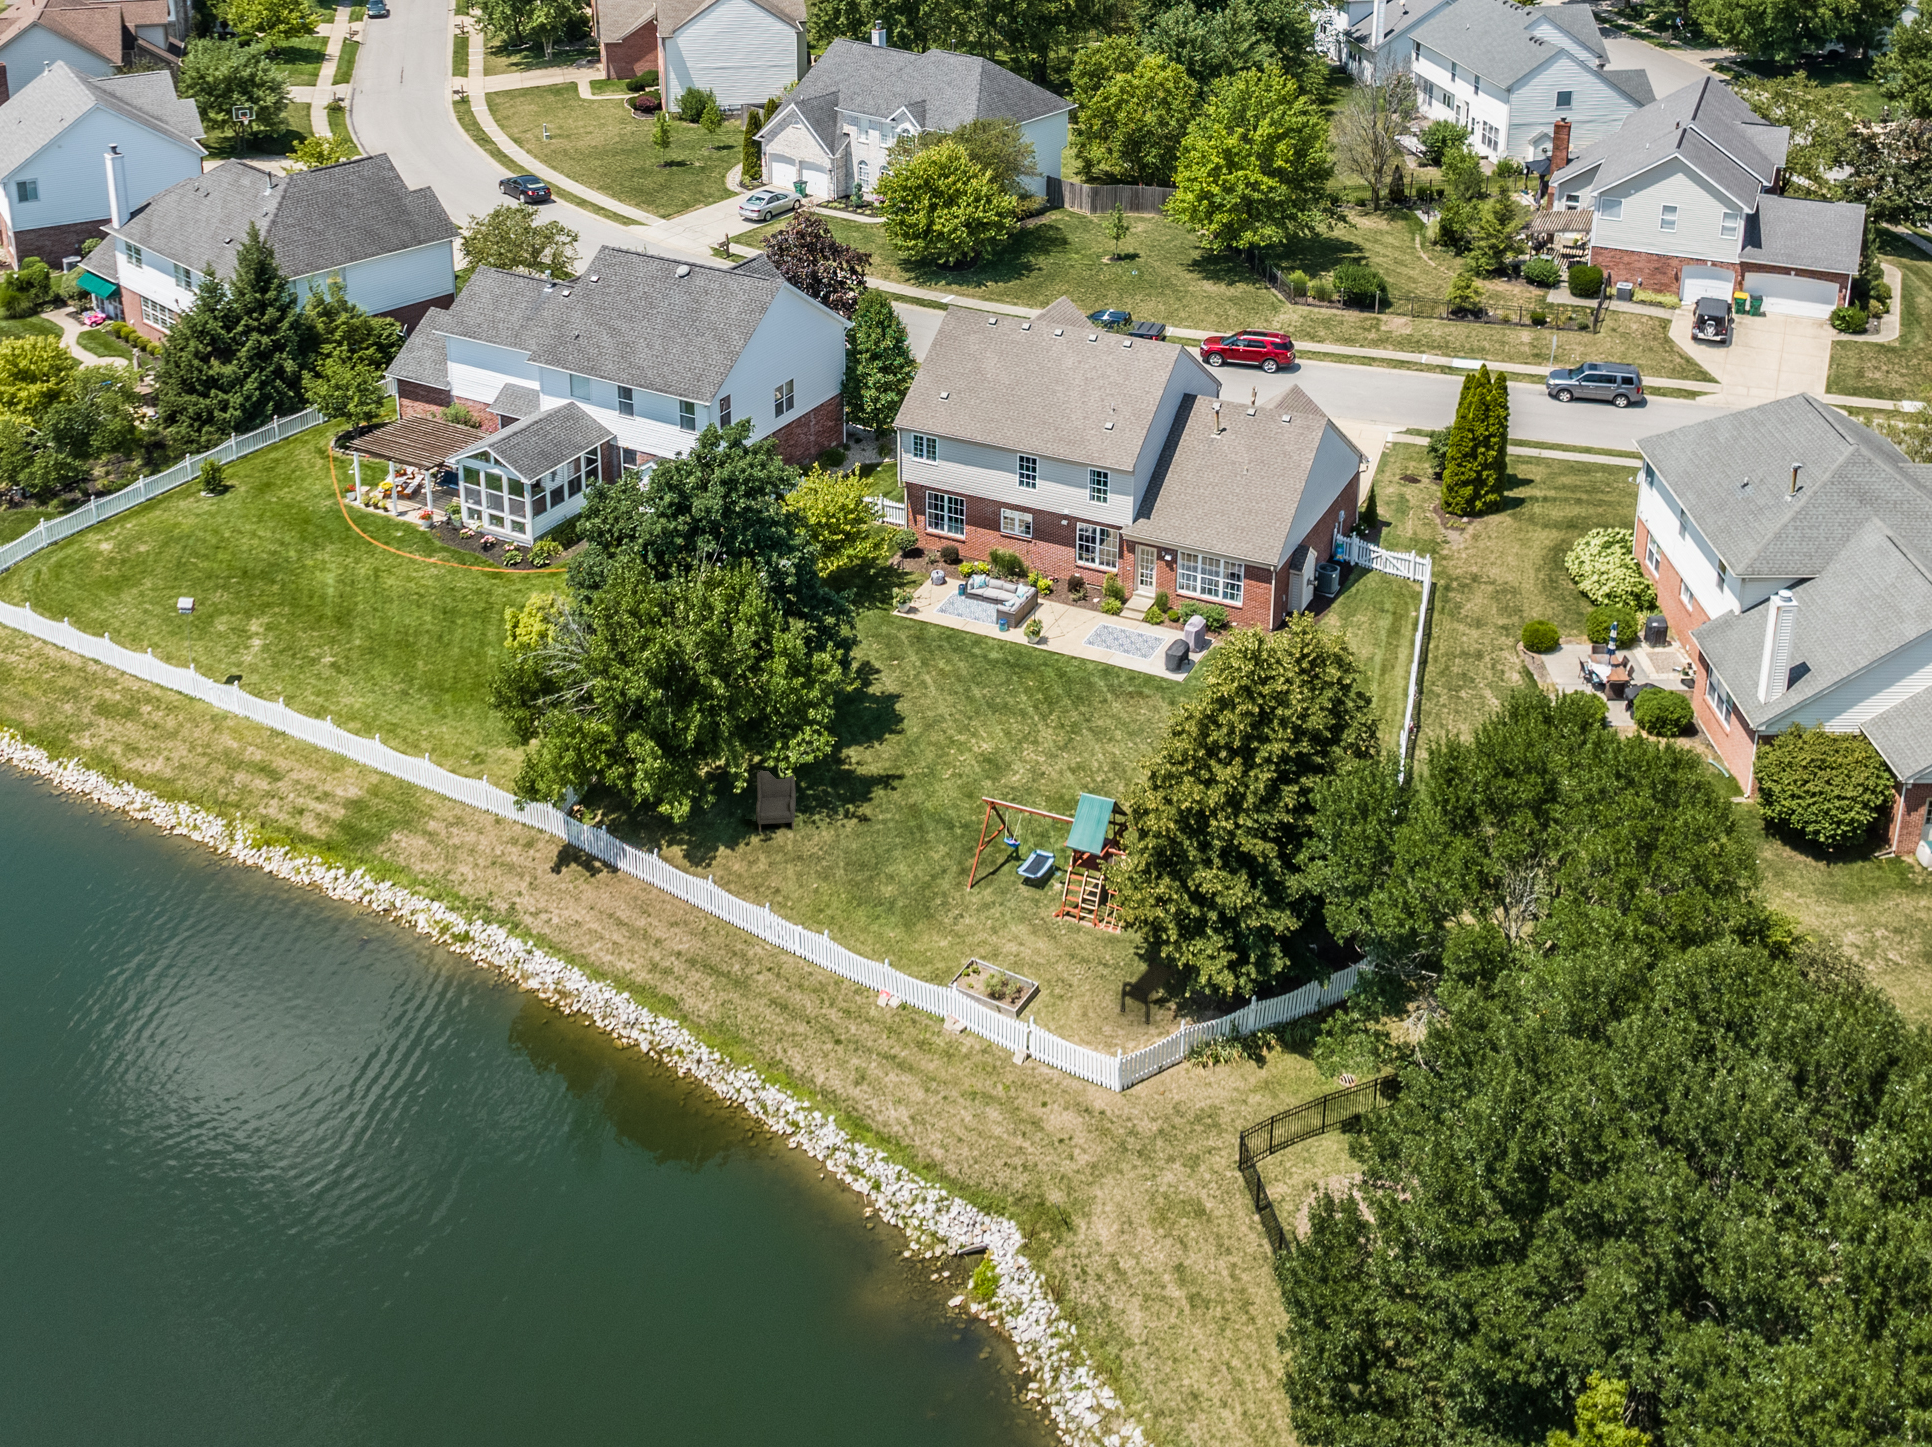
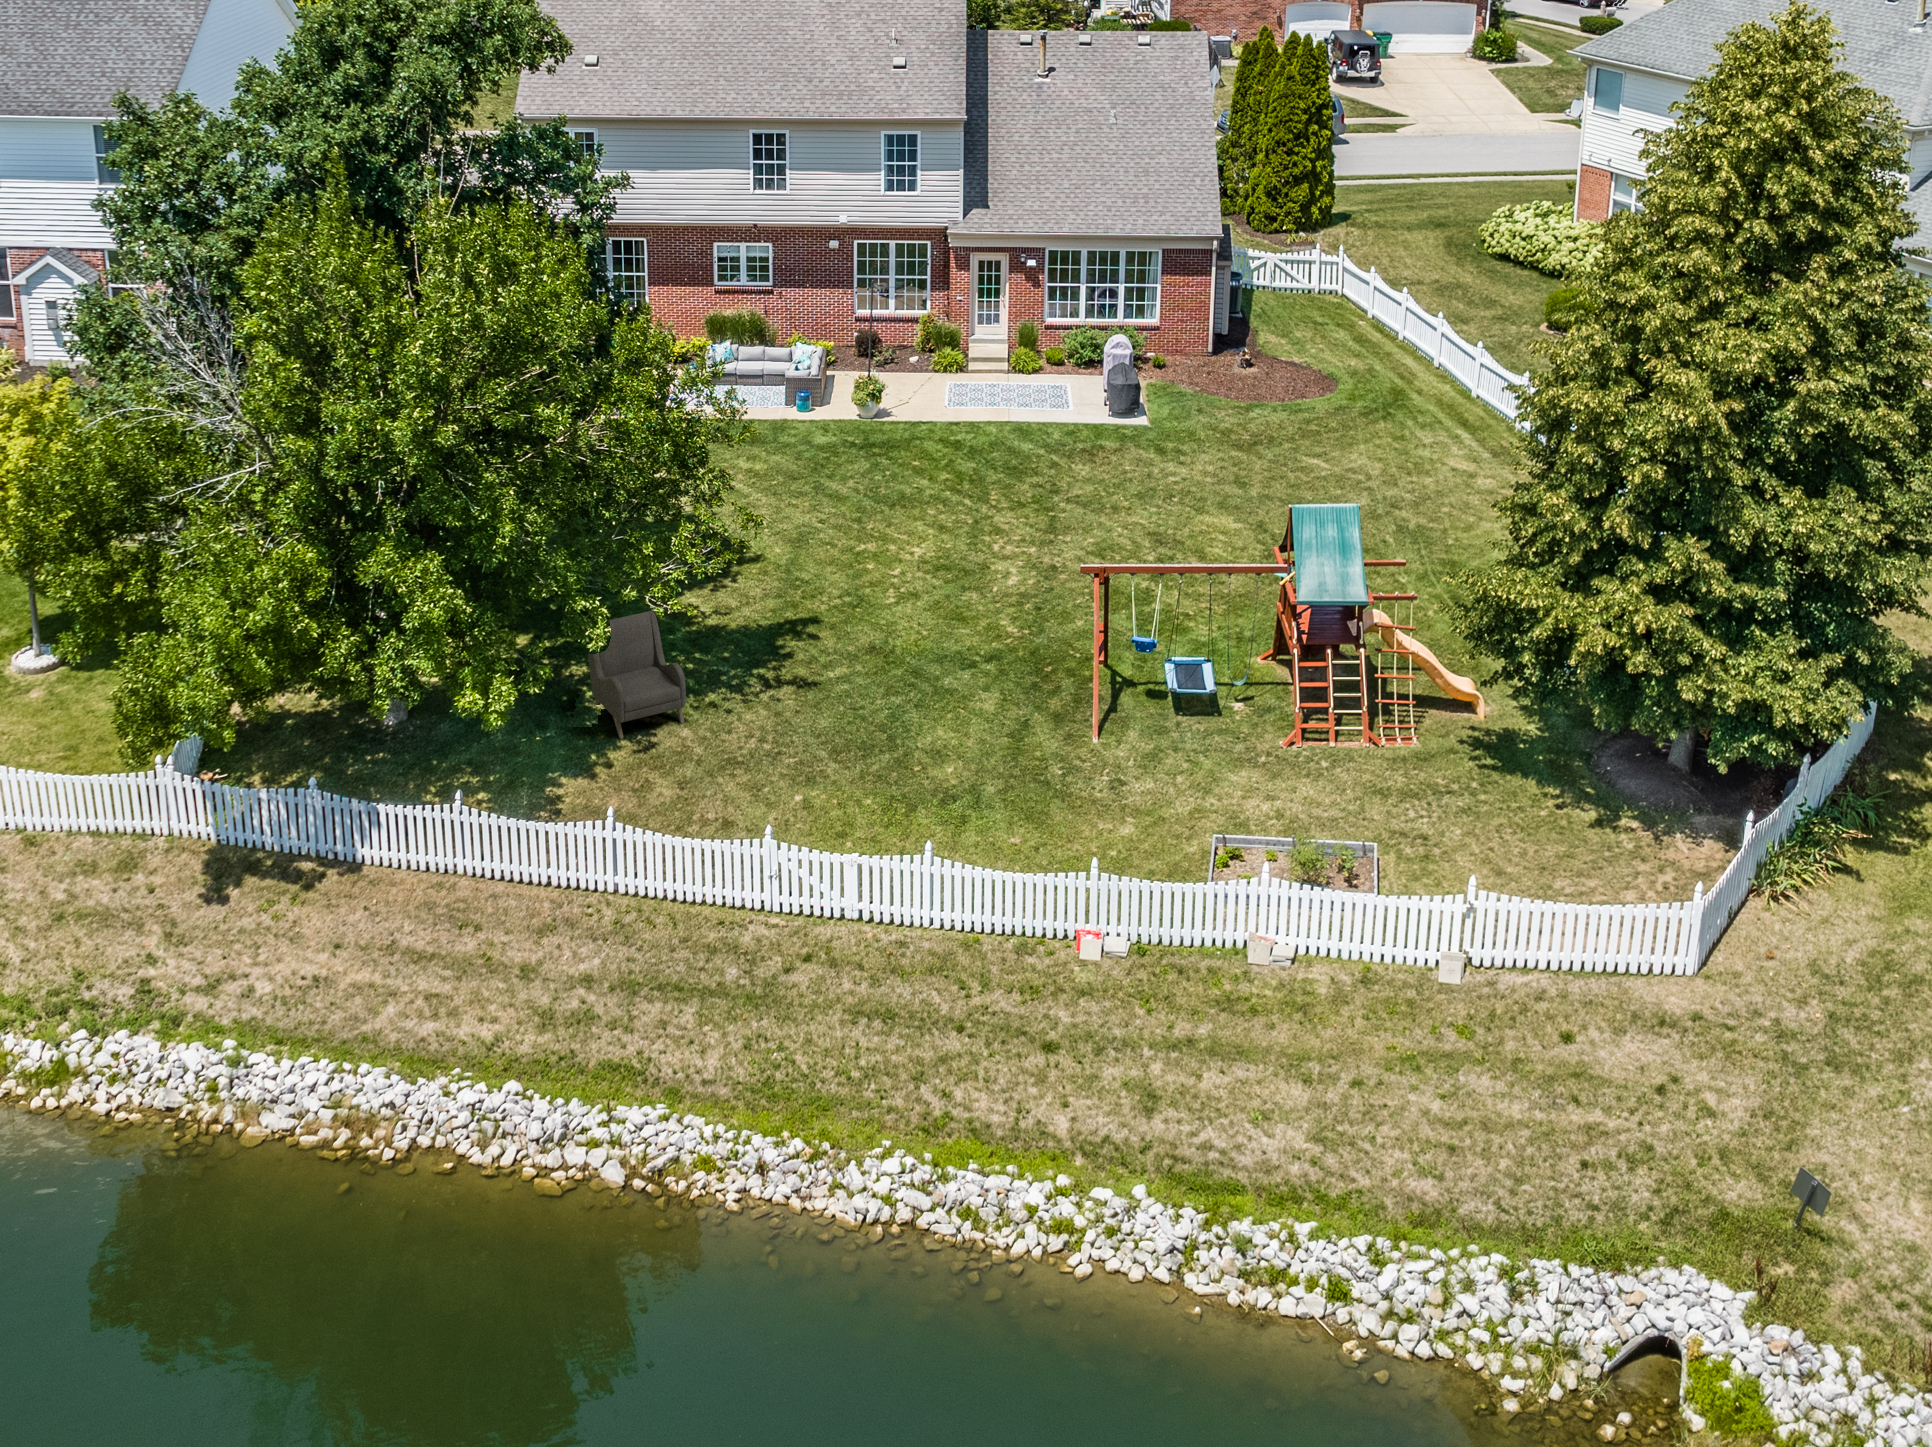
bench: present [1120,953,1176,1024] -> none [1542,735,1624,860]

